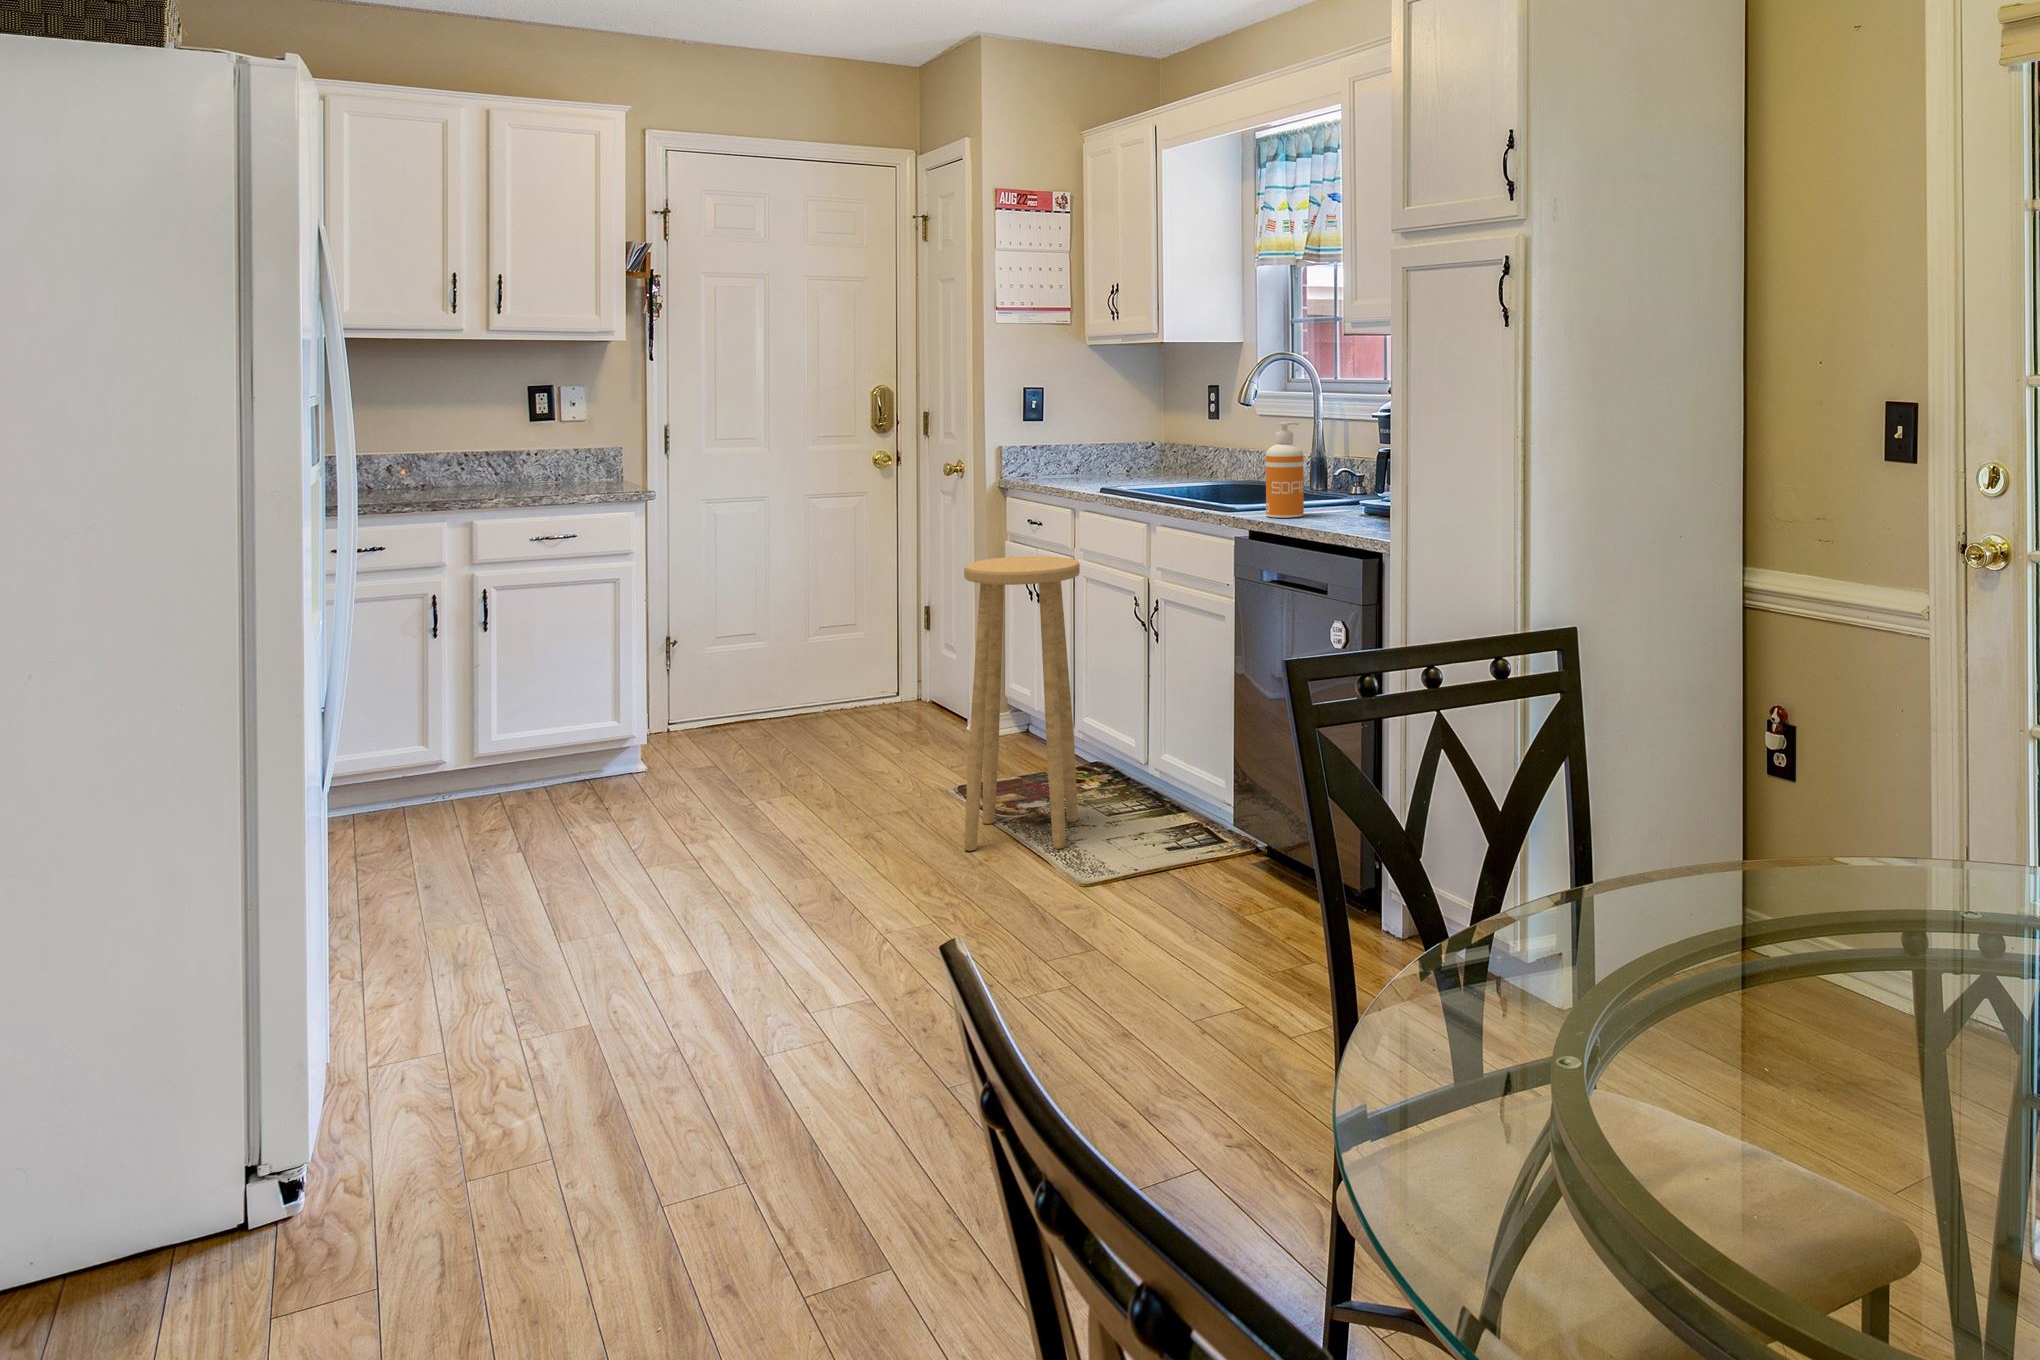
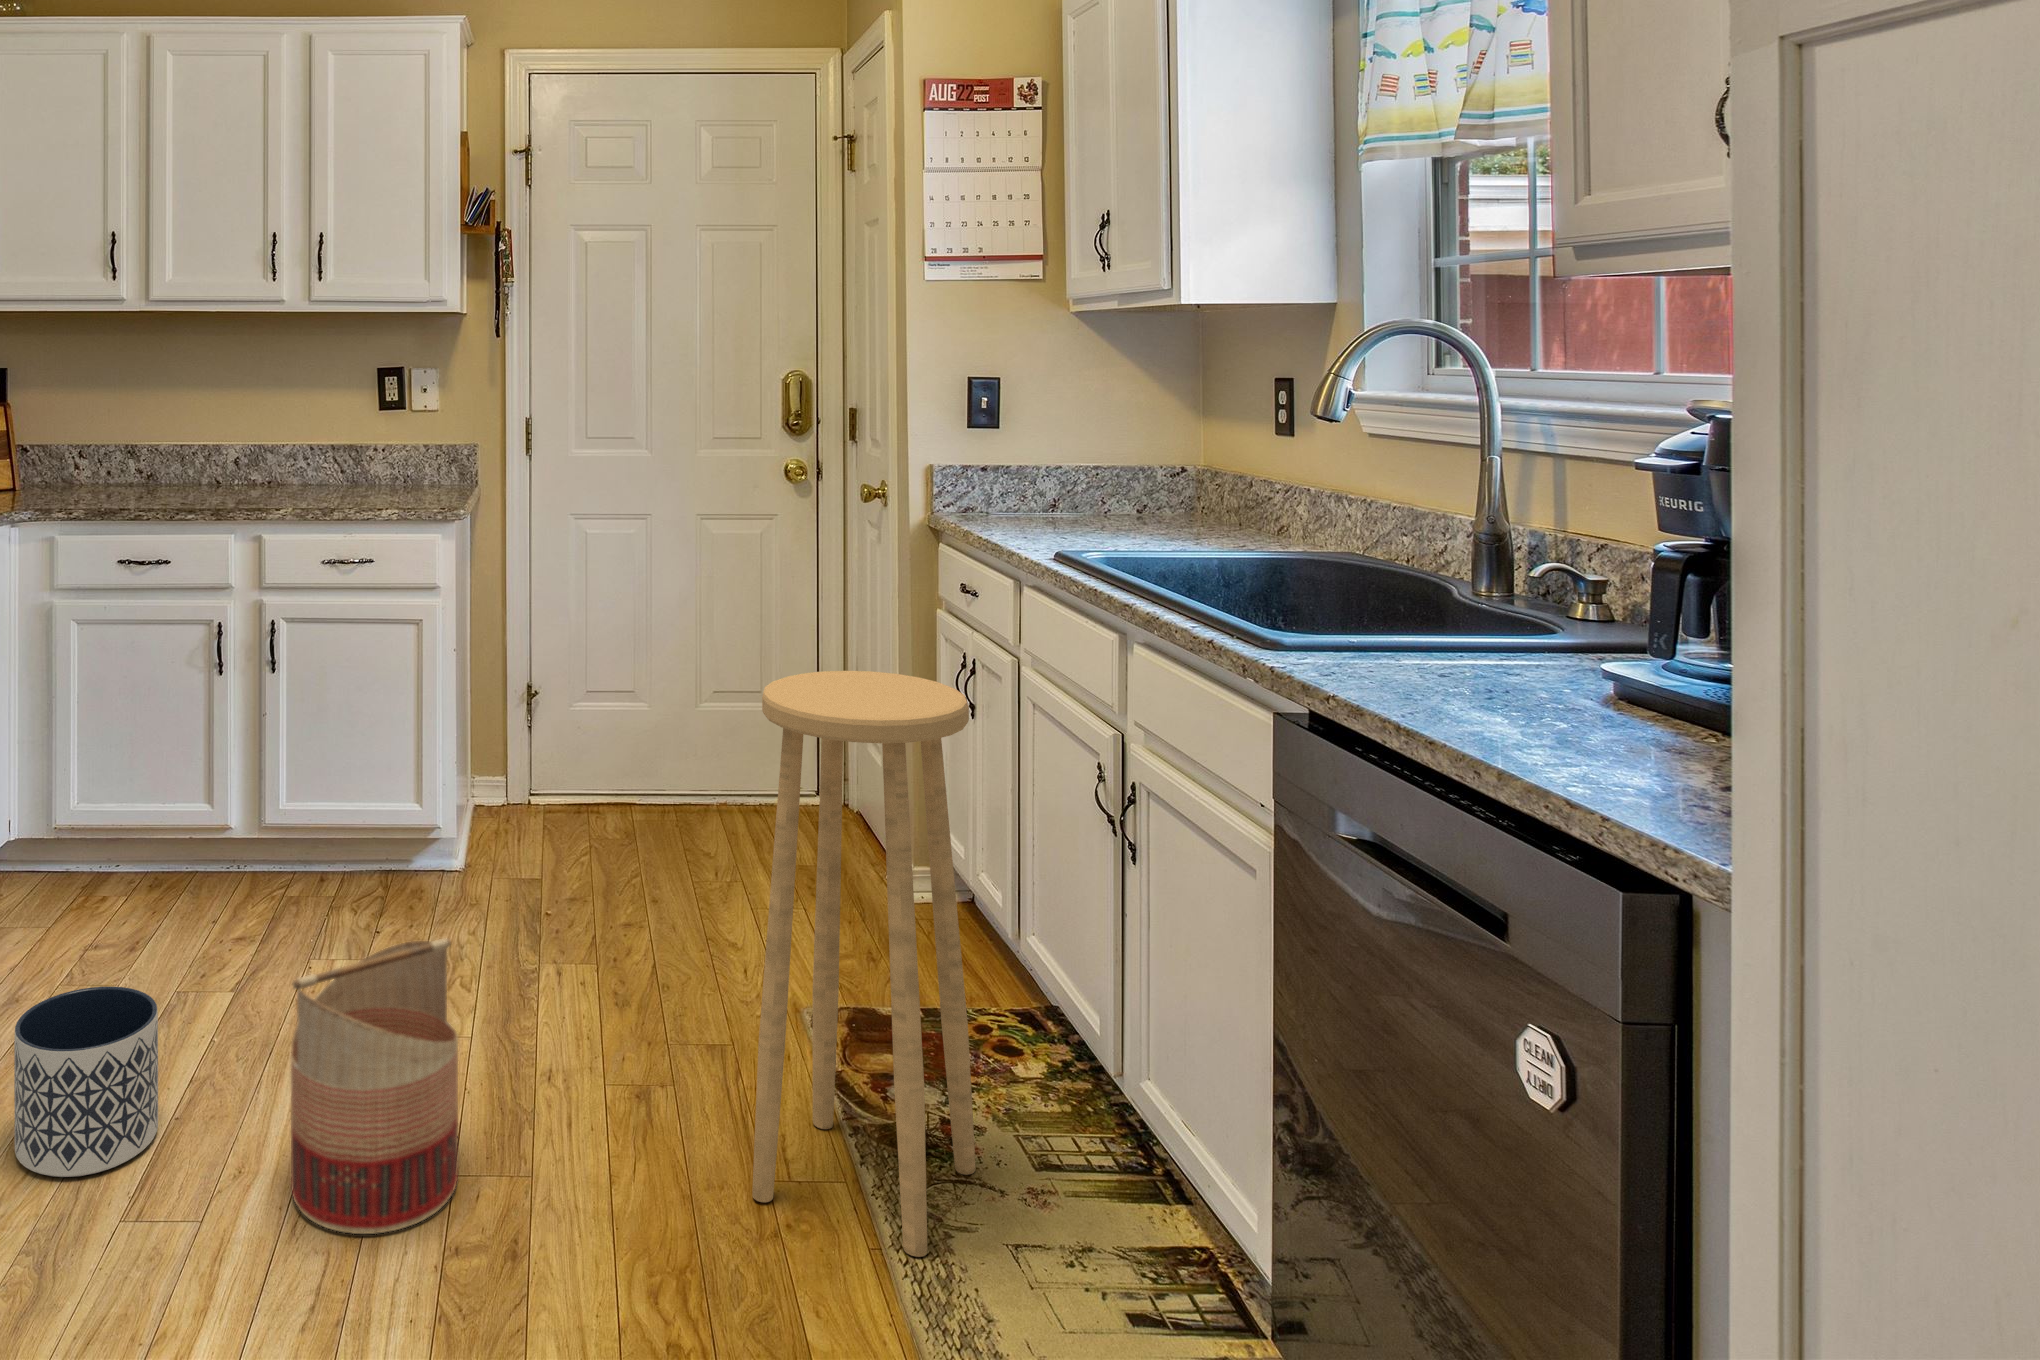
soap dispenser: present [1266,422,1304,518] -> none [1359,463,1462,691]
basket: none [674,741,788,911] -> present [291,938,458,1234]
planter: none [441,824,552,940] -> present [14,987,158,1177]

